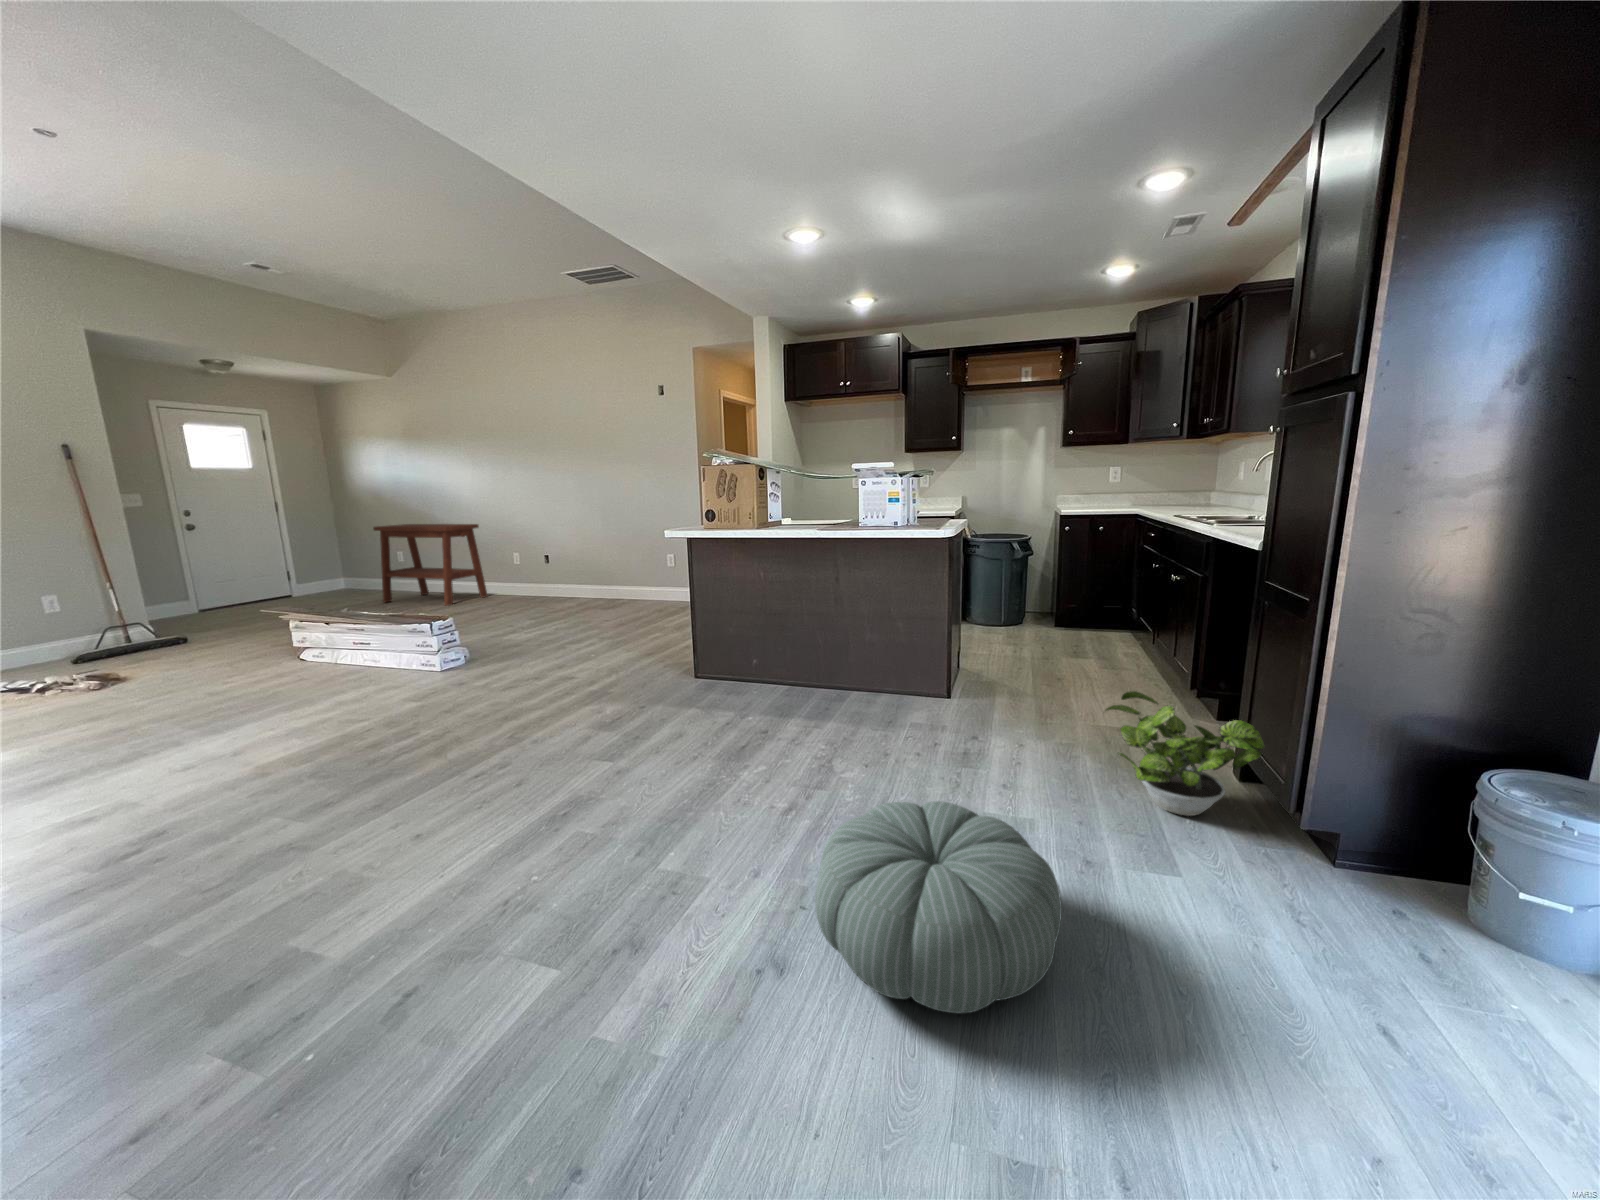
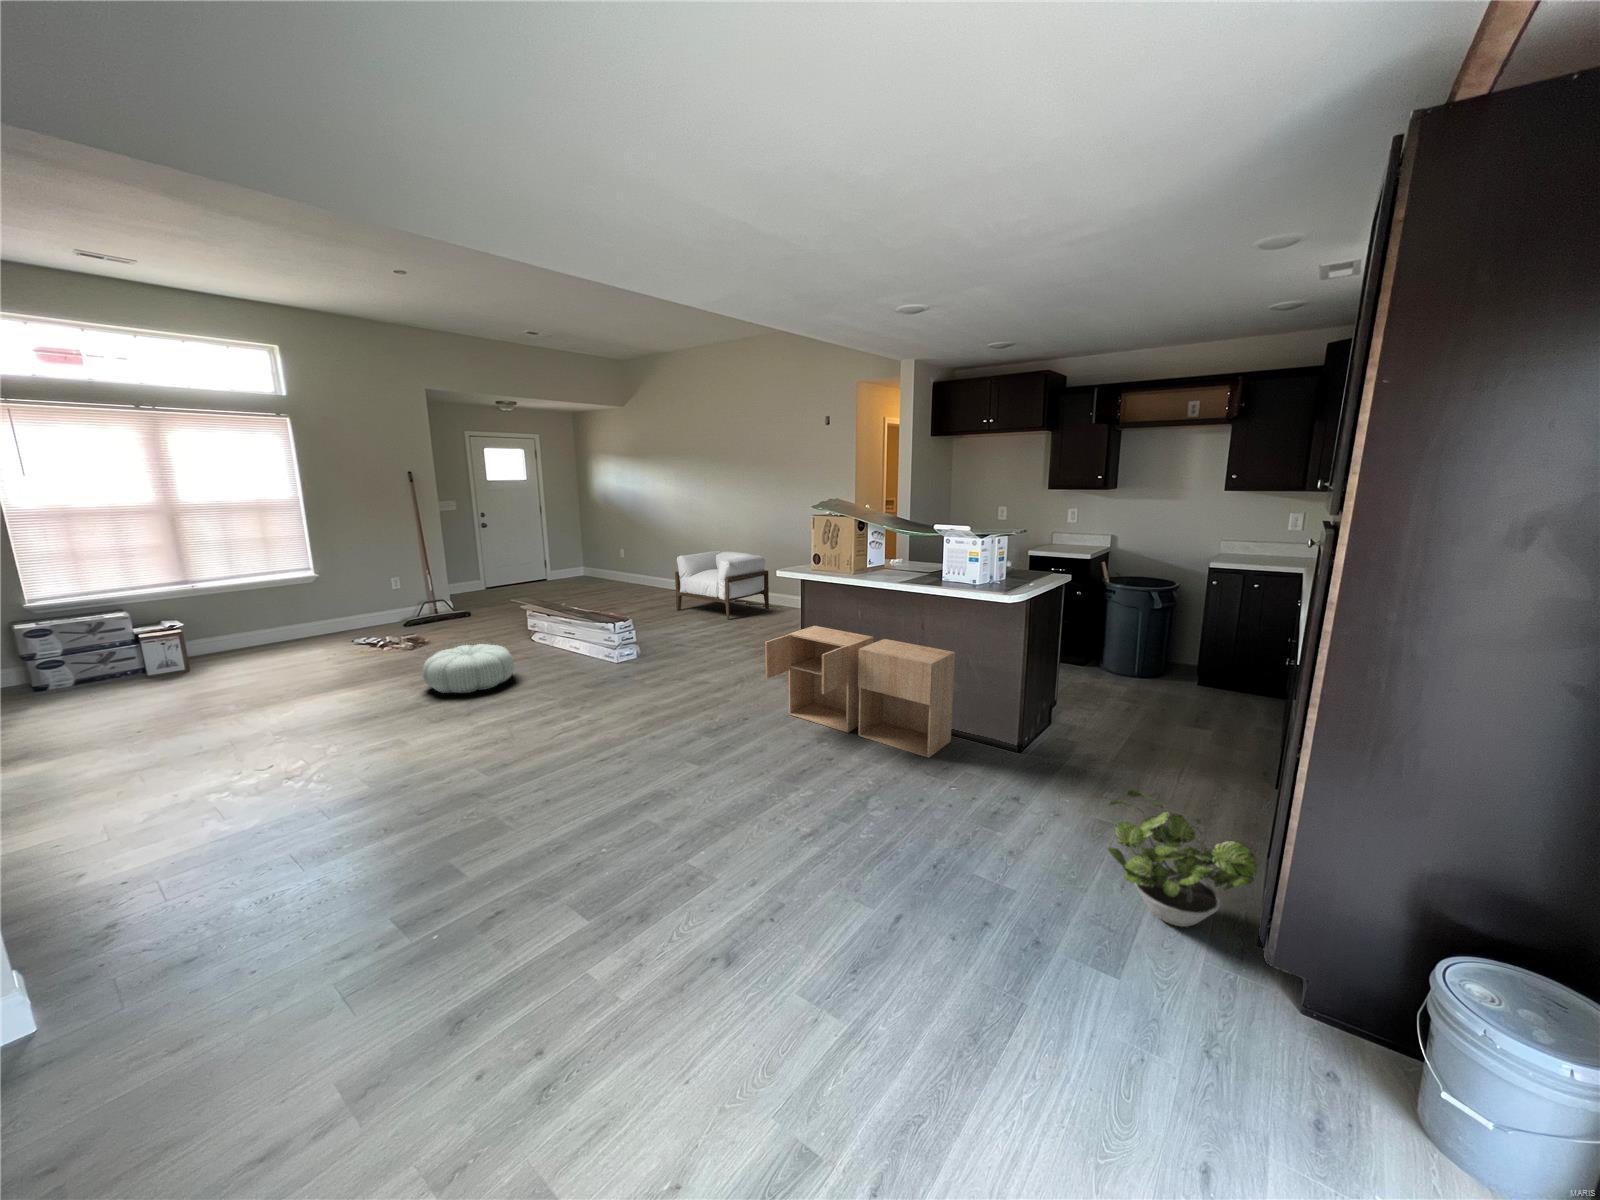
side table: present [373,524,488,606] -> none [598,529,677,600]
armchair: none [492,541,610,615] -> present [675,551,769,620]
storage cabinet: none [668,592,879,713] -> present [765,626,955,758]
pouf: present [815,801,1062,1013] -> present [423,644,514,693]

